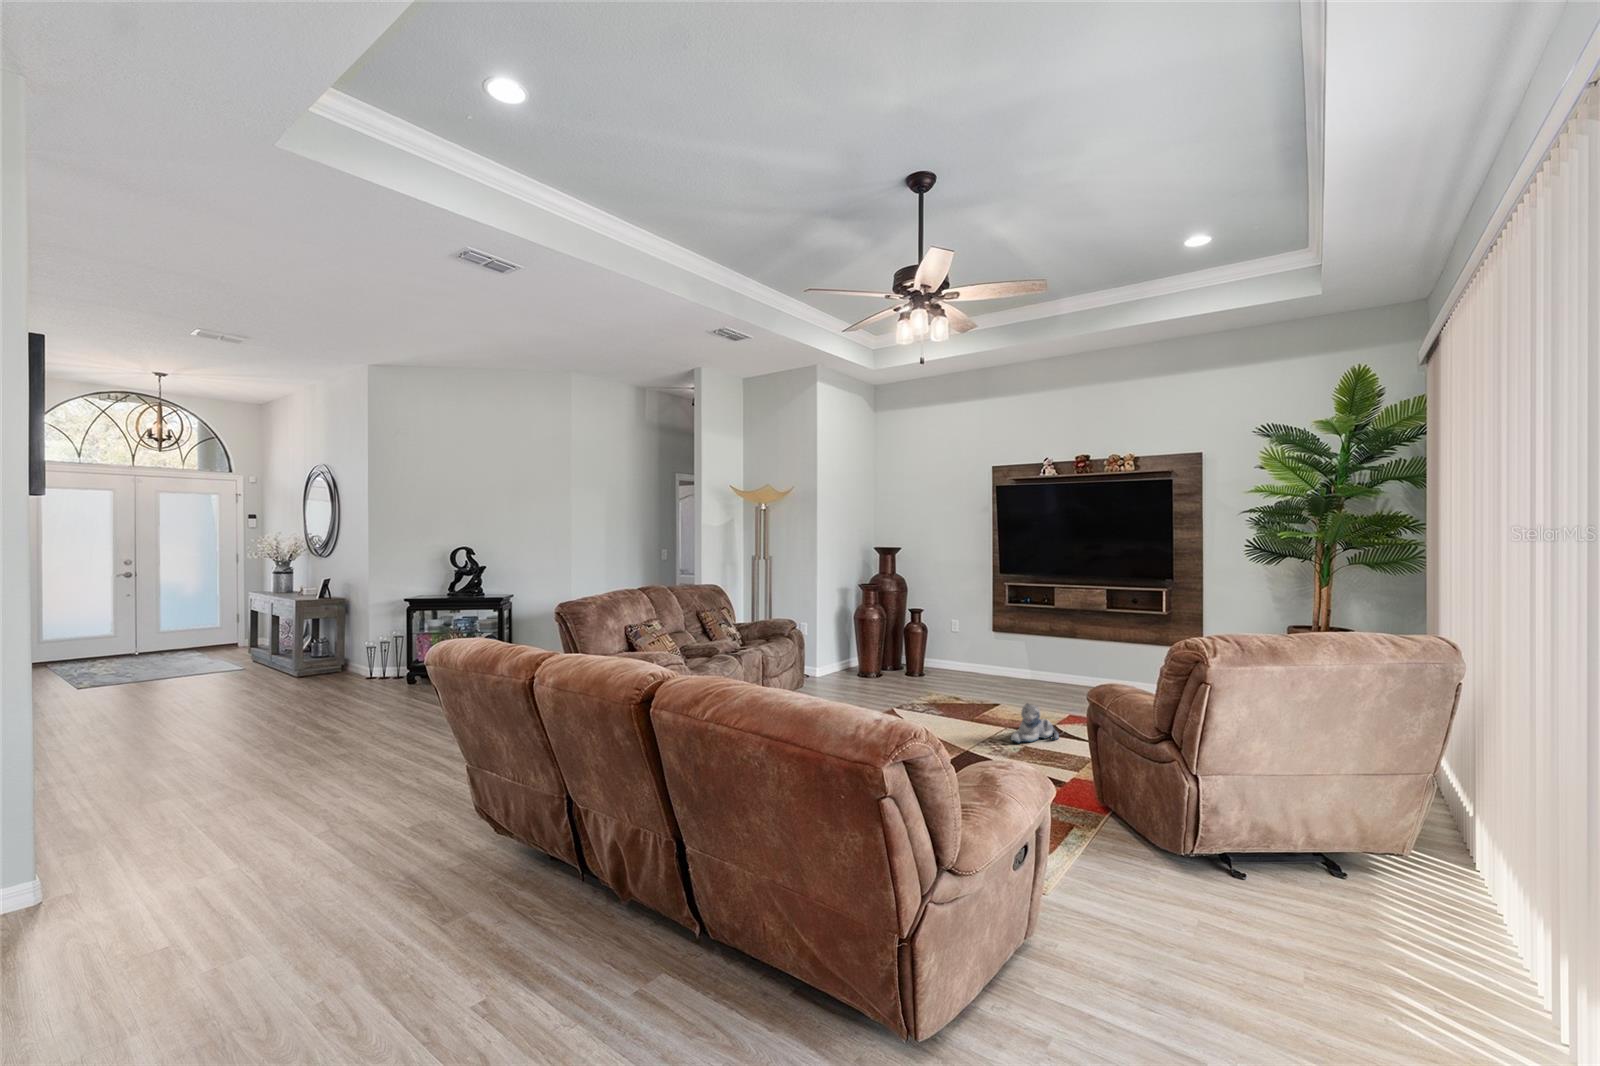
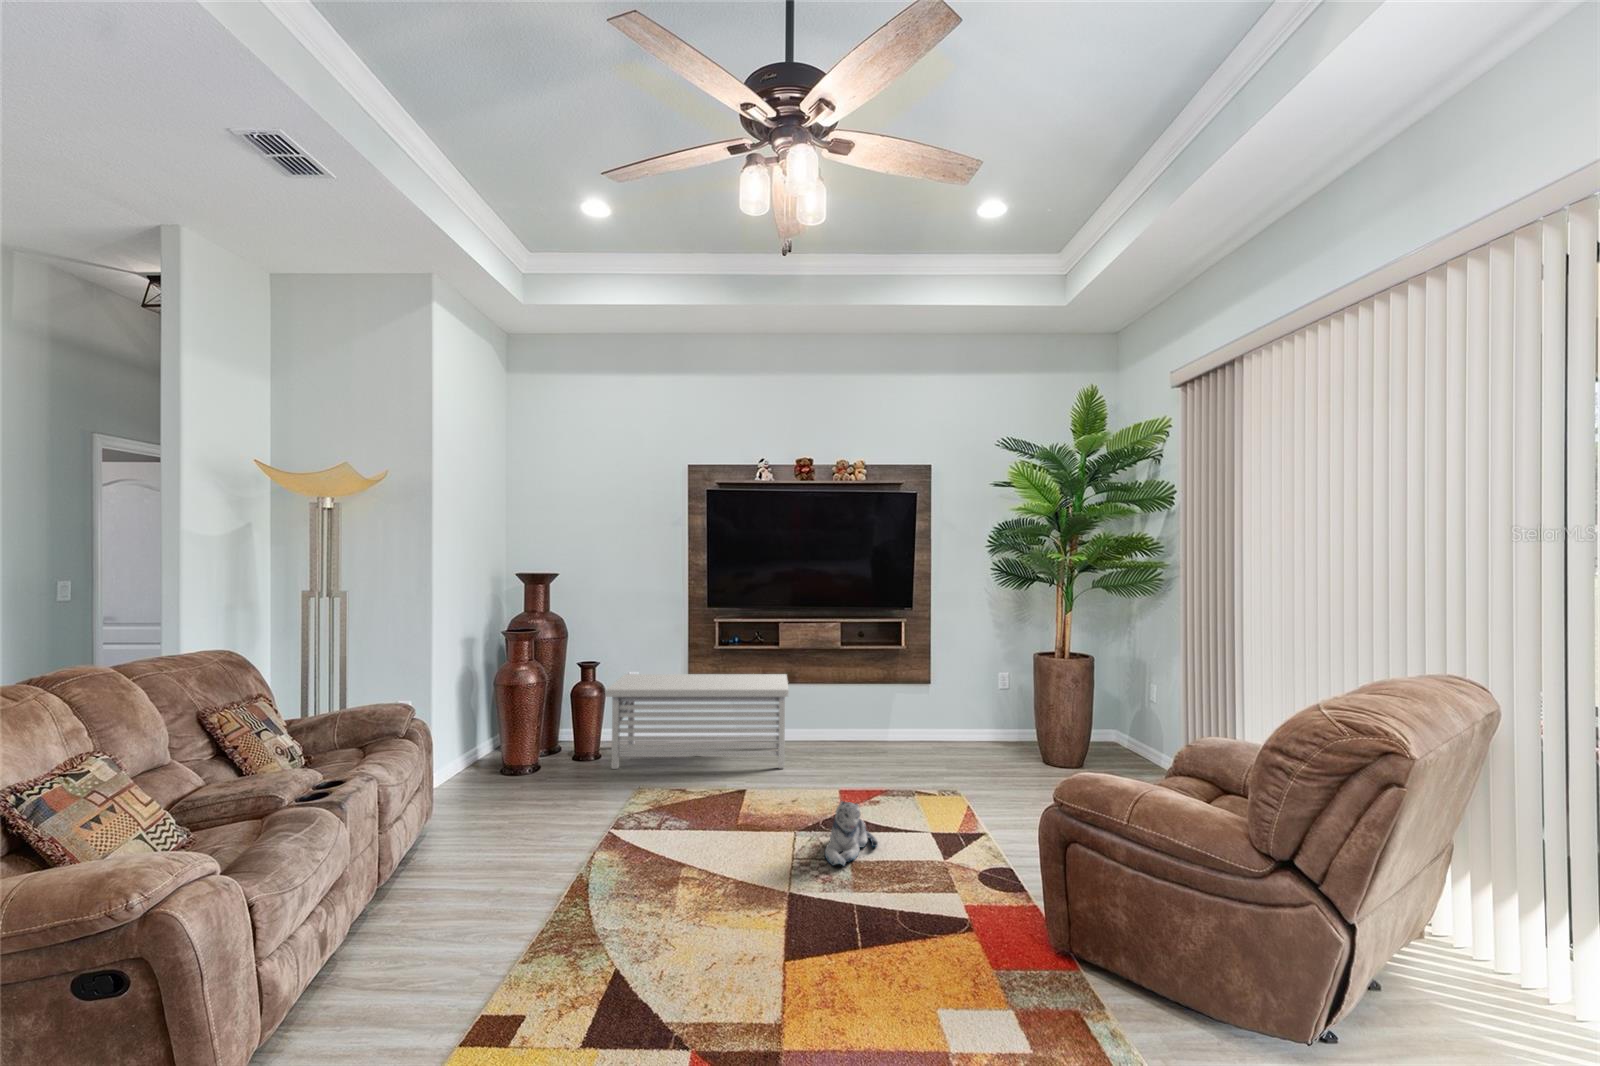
storage bench: none [920,620,1065,696] -> present [605,674,789,769]

